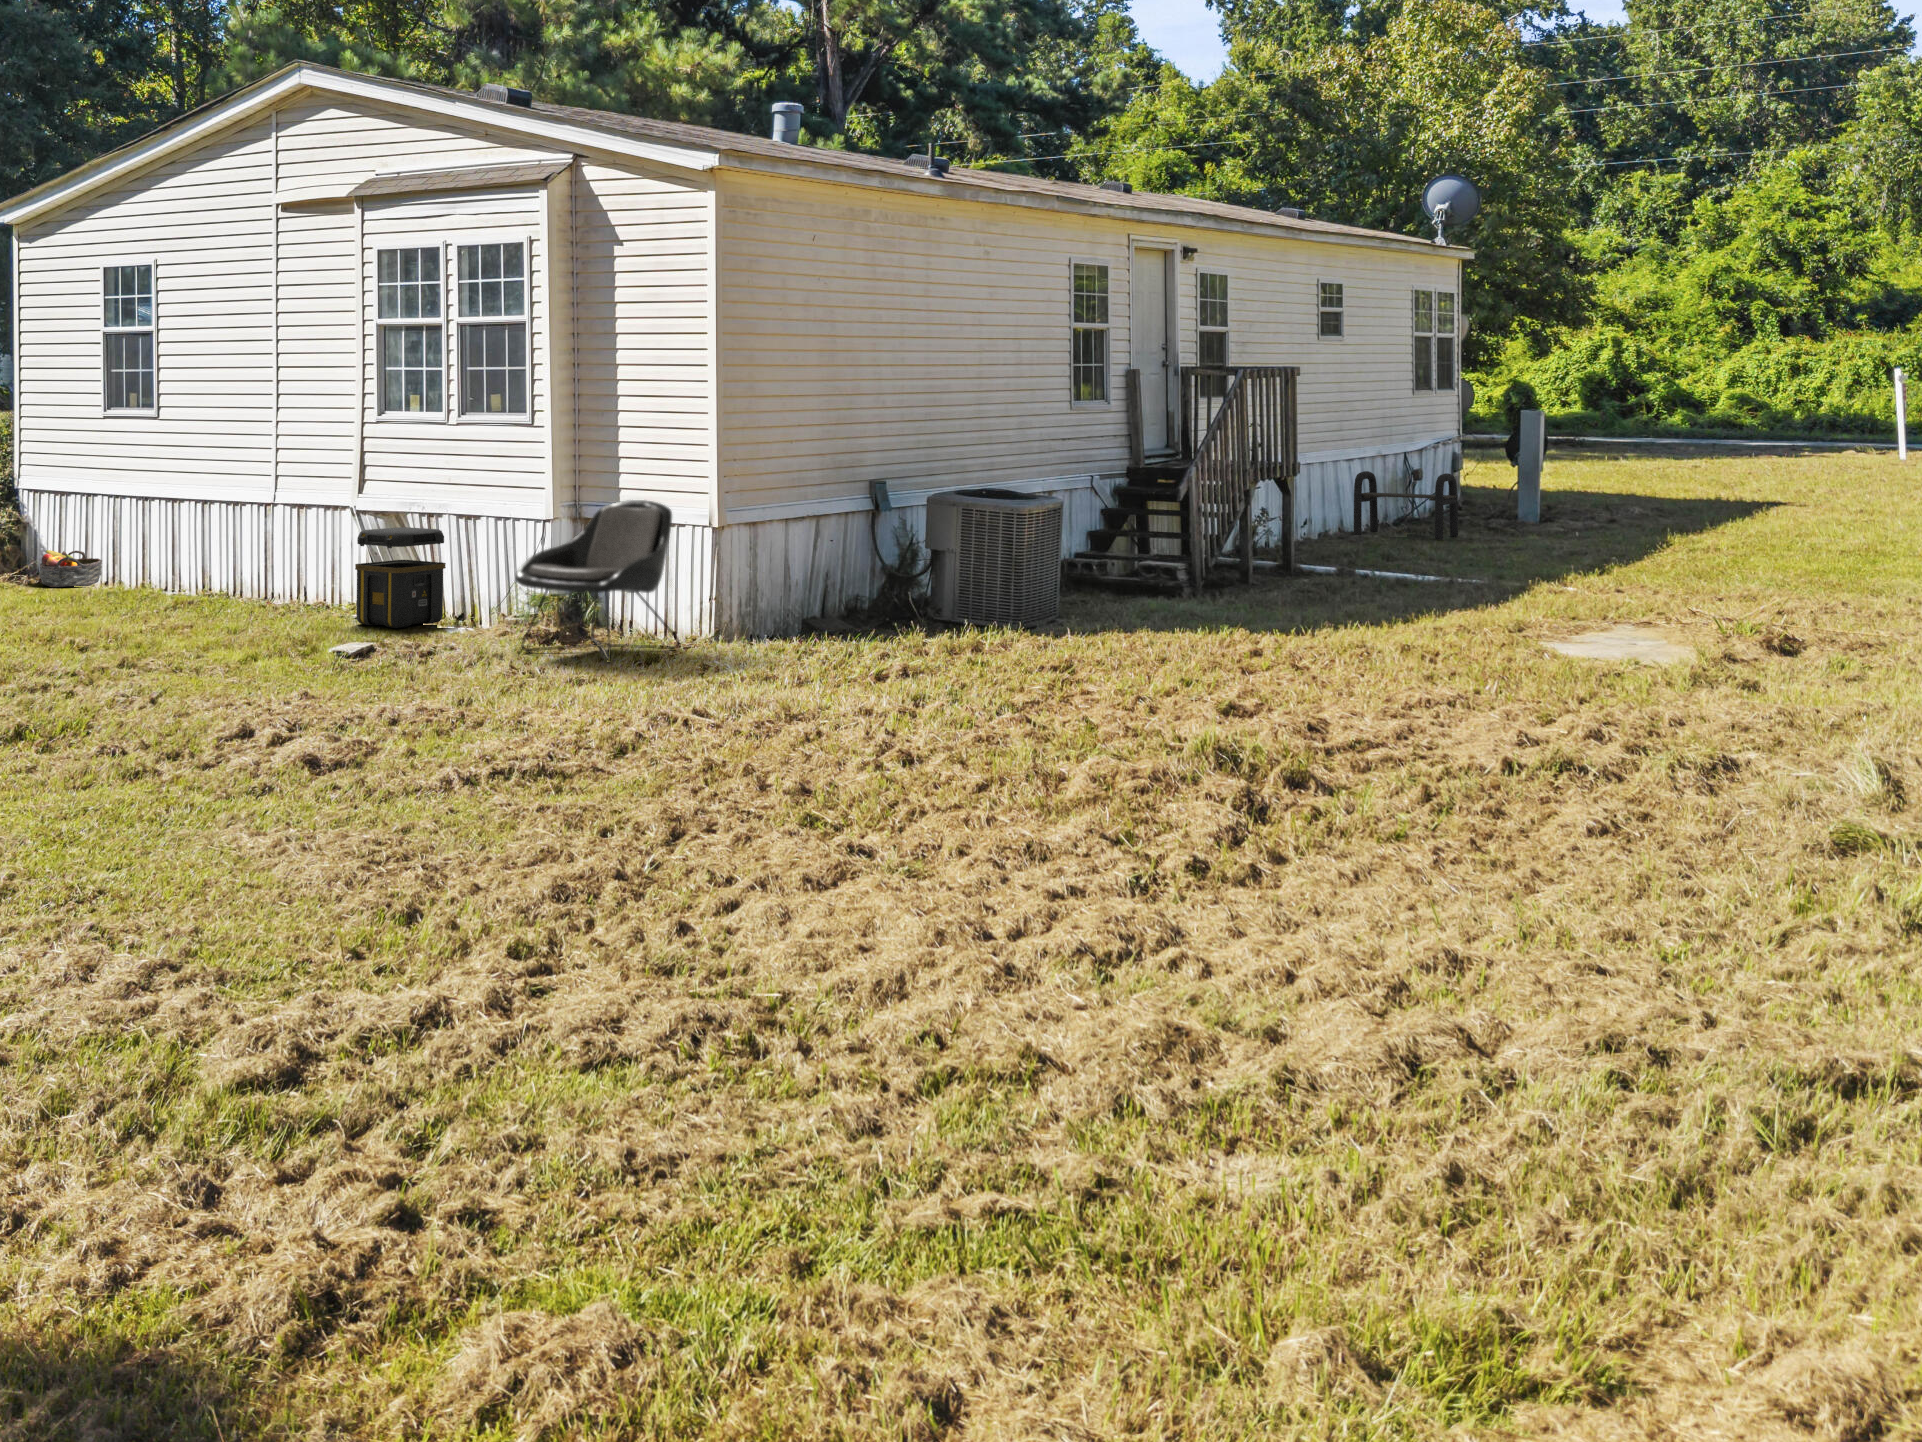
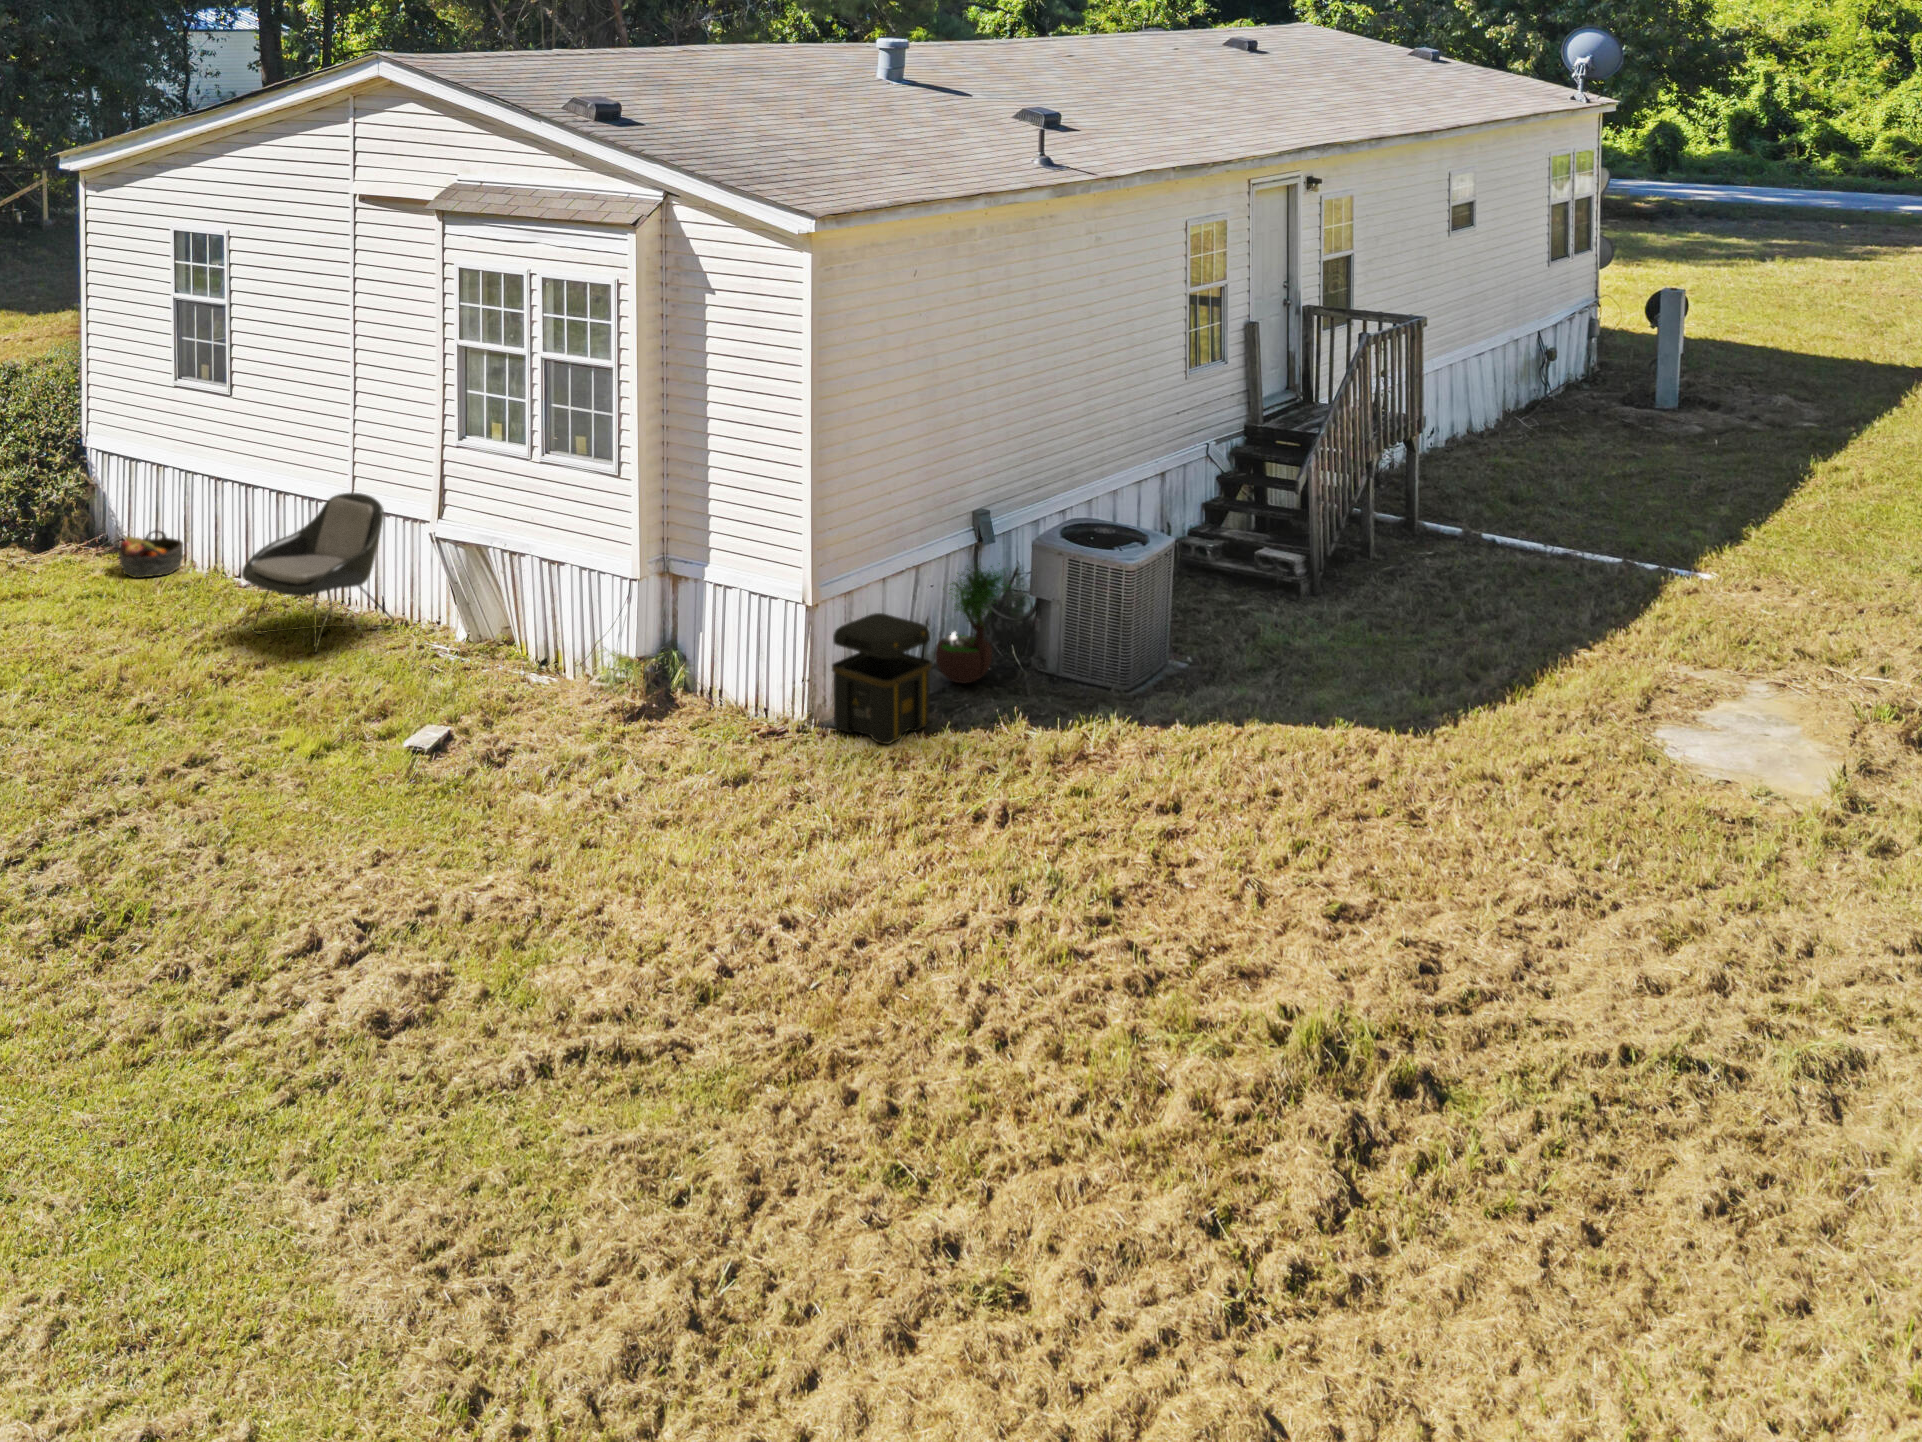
bench: present [1354,471,1458,539] -> none [1481,356,1591,436]
lounge chair: present [515,500,679,663] -> present [242,493,394,653]
potted tree: none [829,503,902,631] -> present [935,563,1008,683]
toolbox: present [355,527,446,628] -> present [832,613,932,744]

